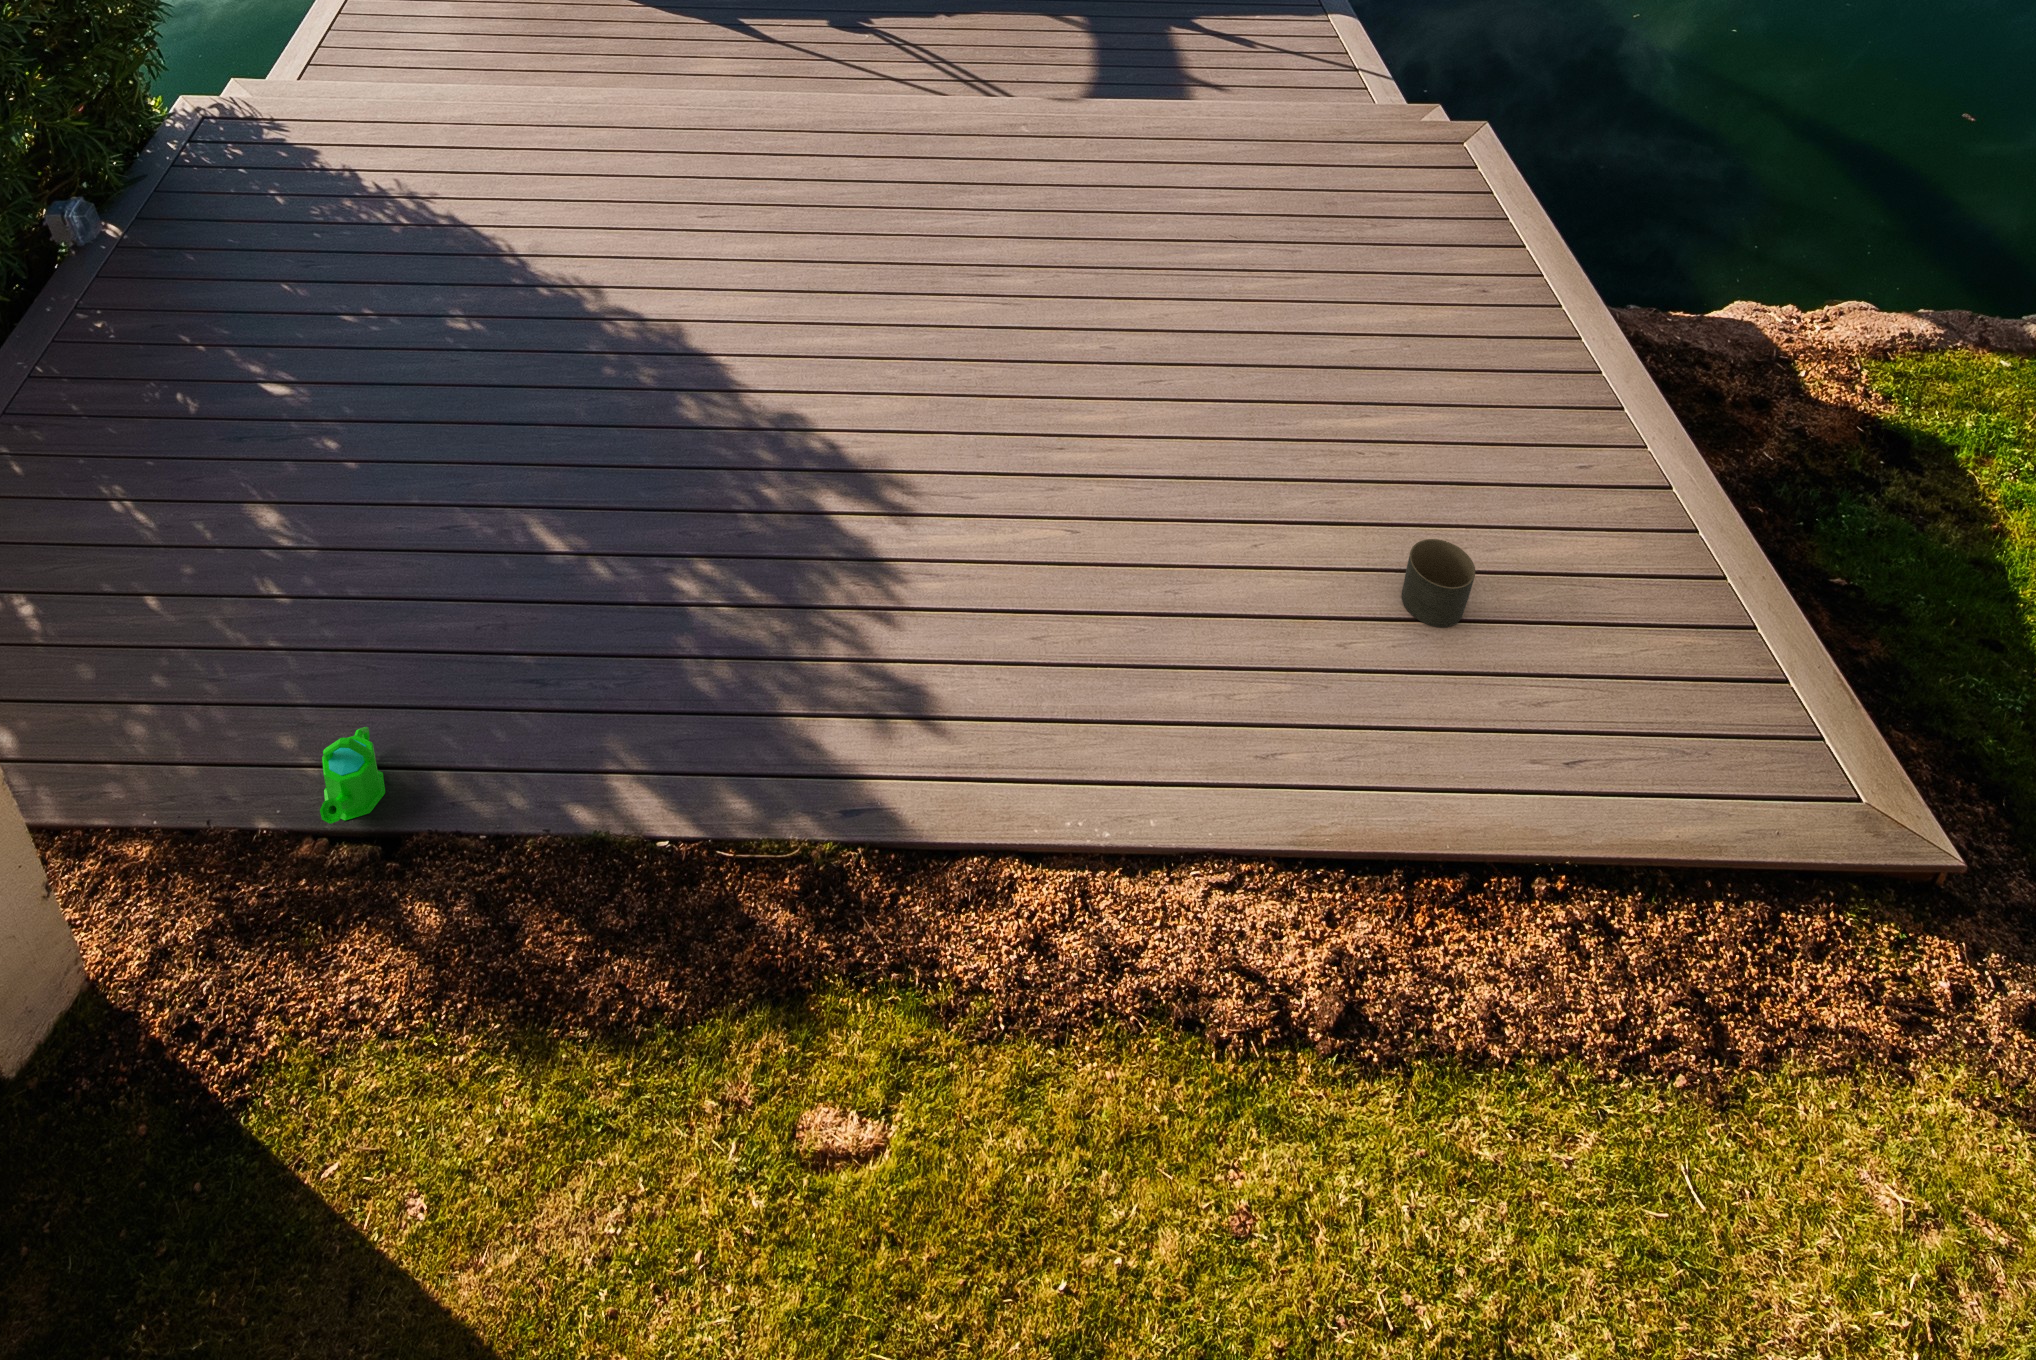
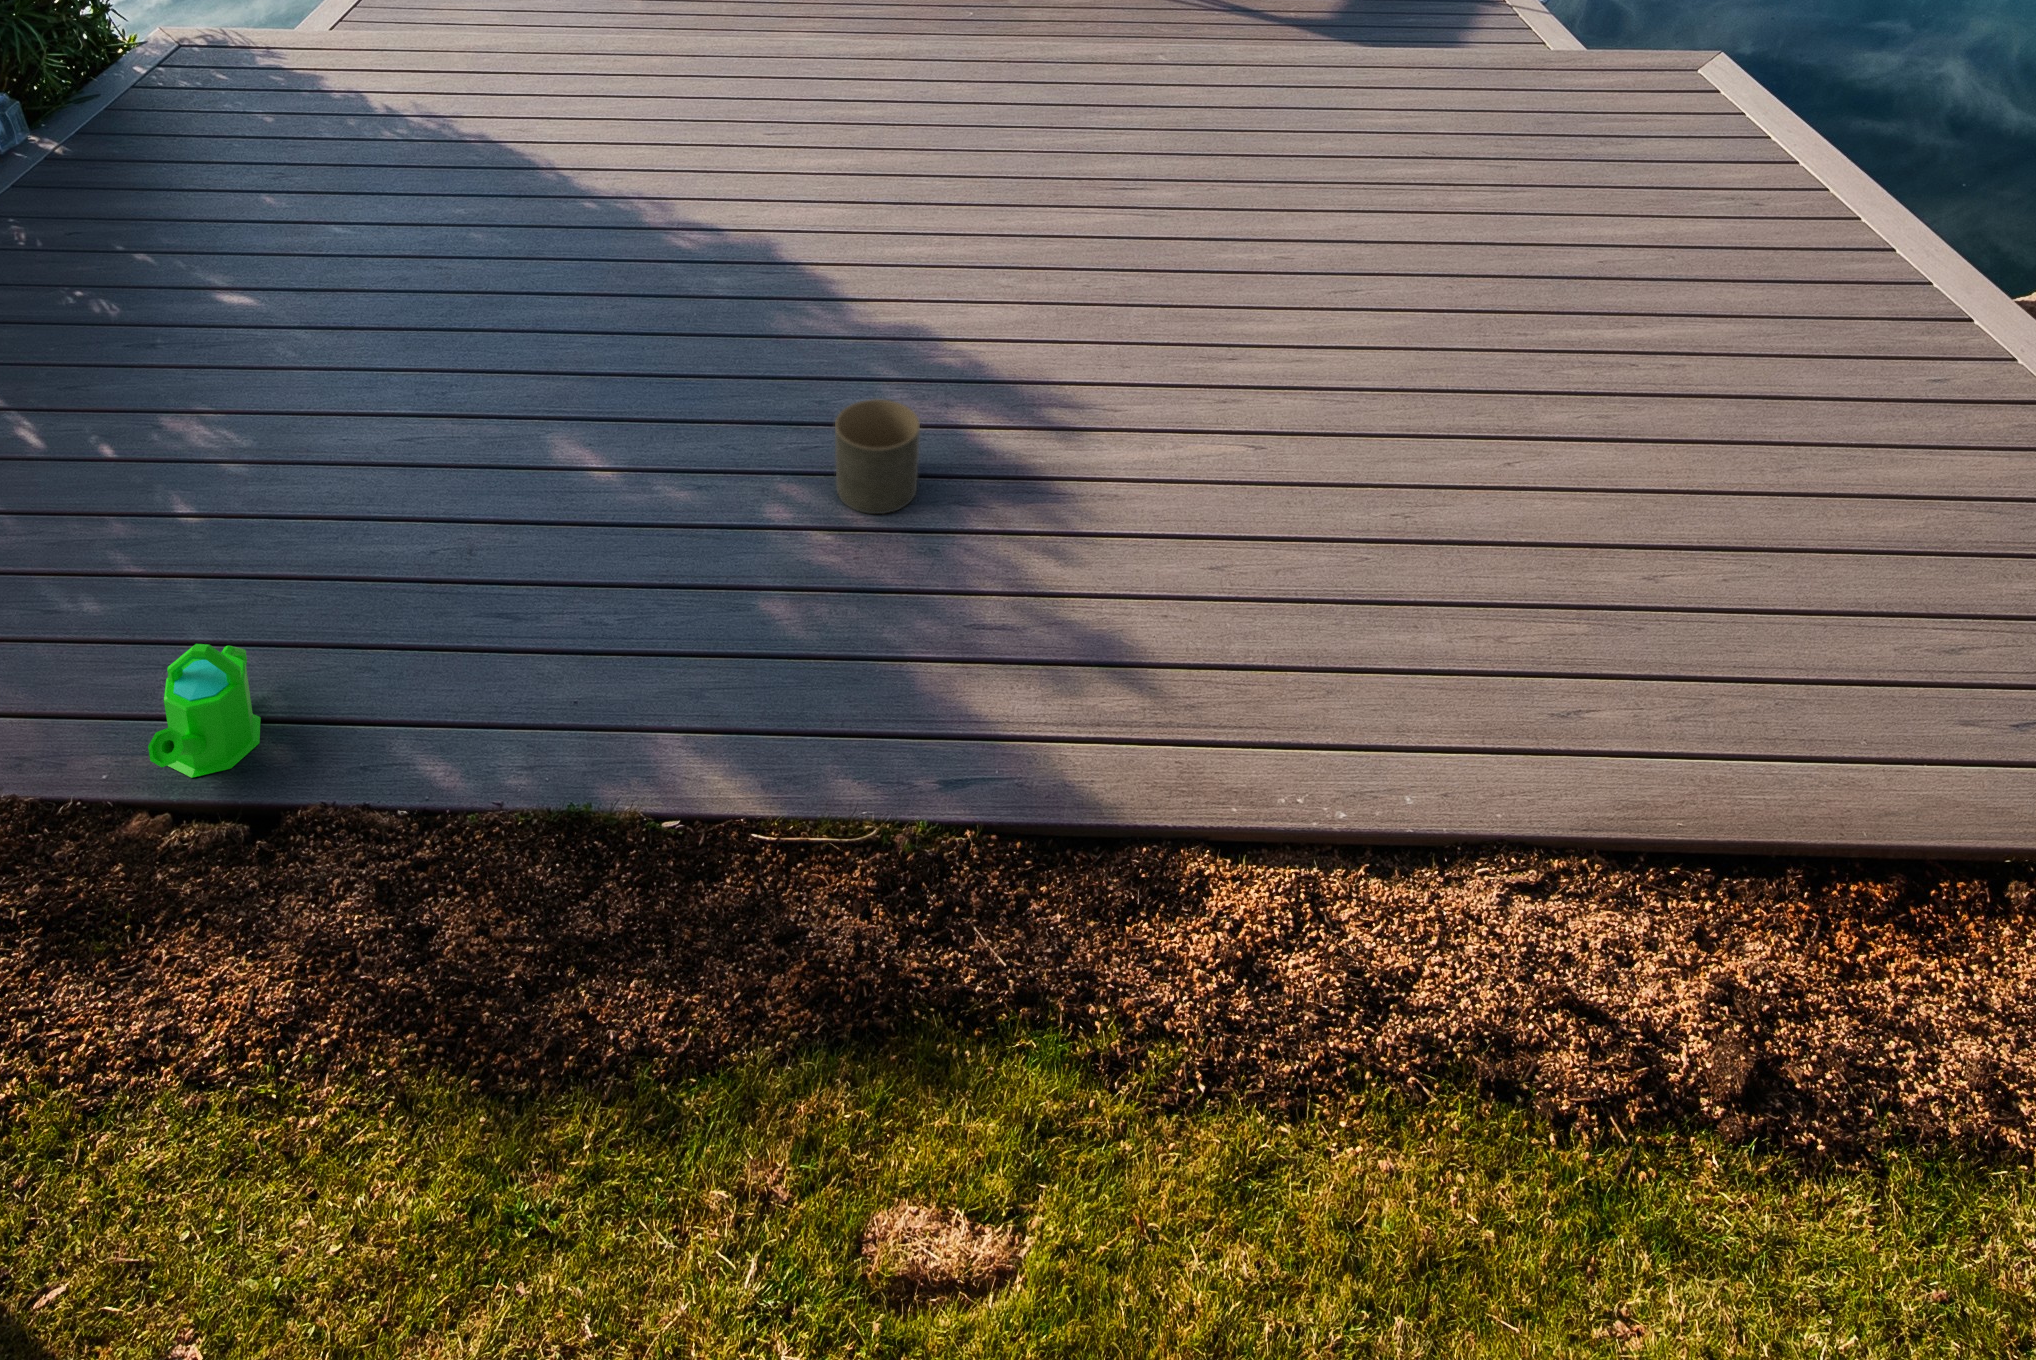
planter: present [1402,539,1475,627] -> present [835,399,920,514]

